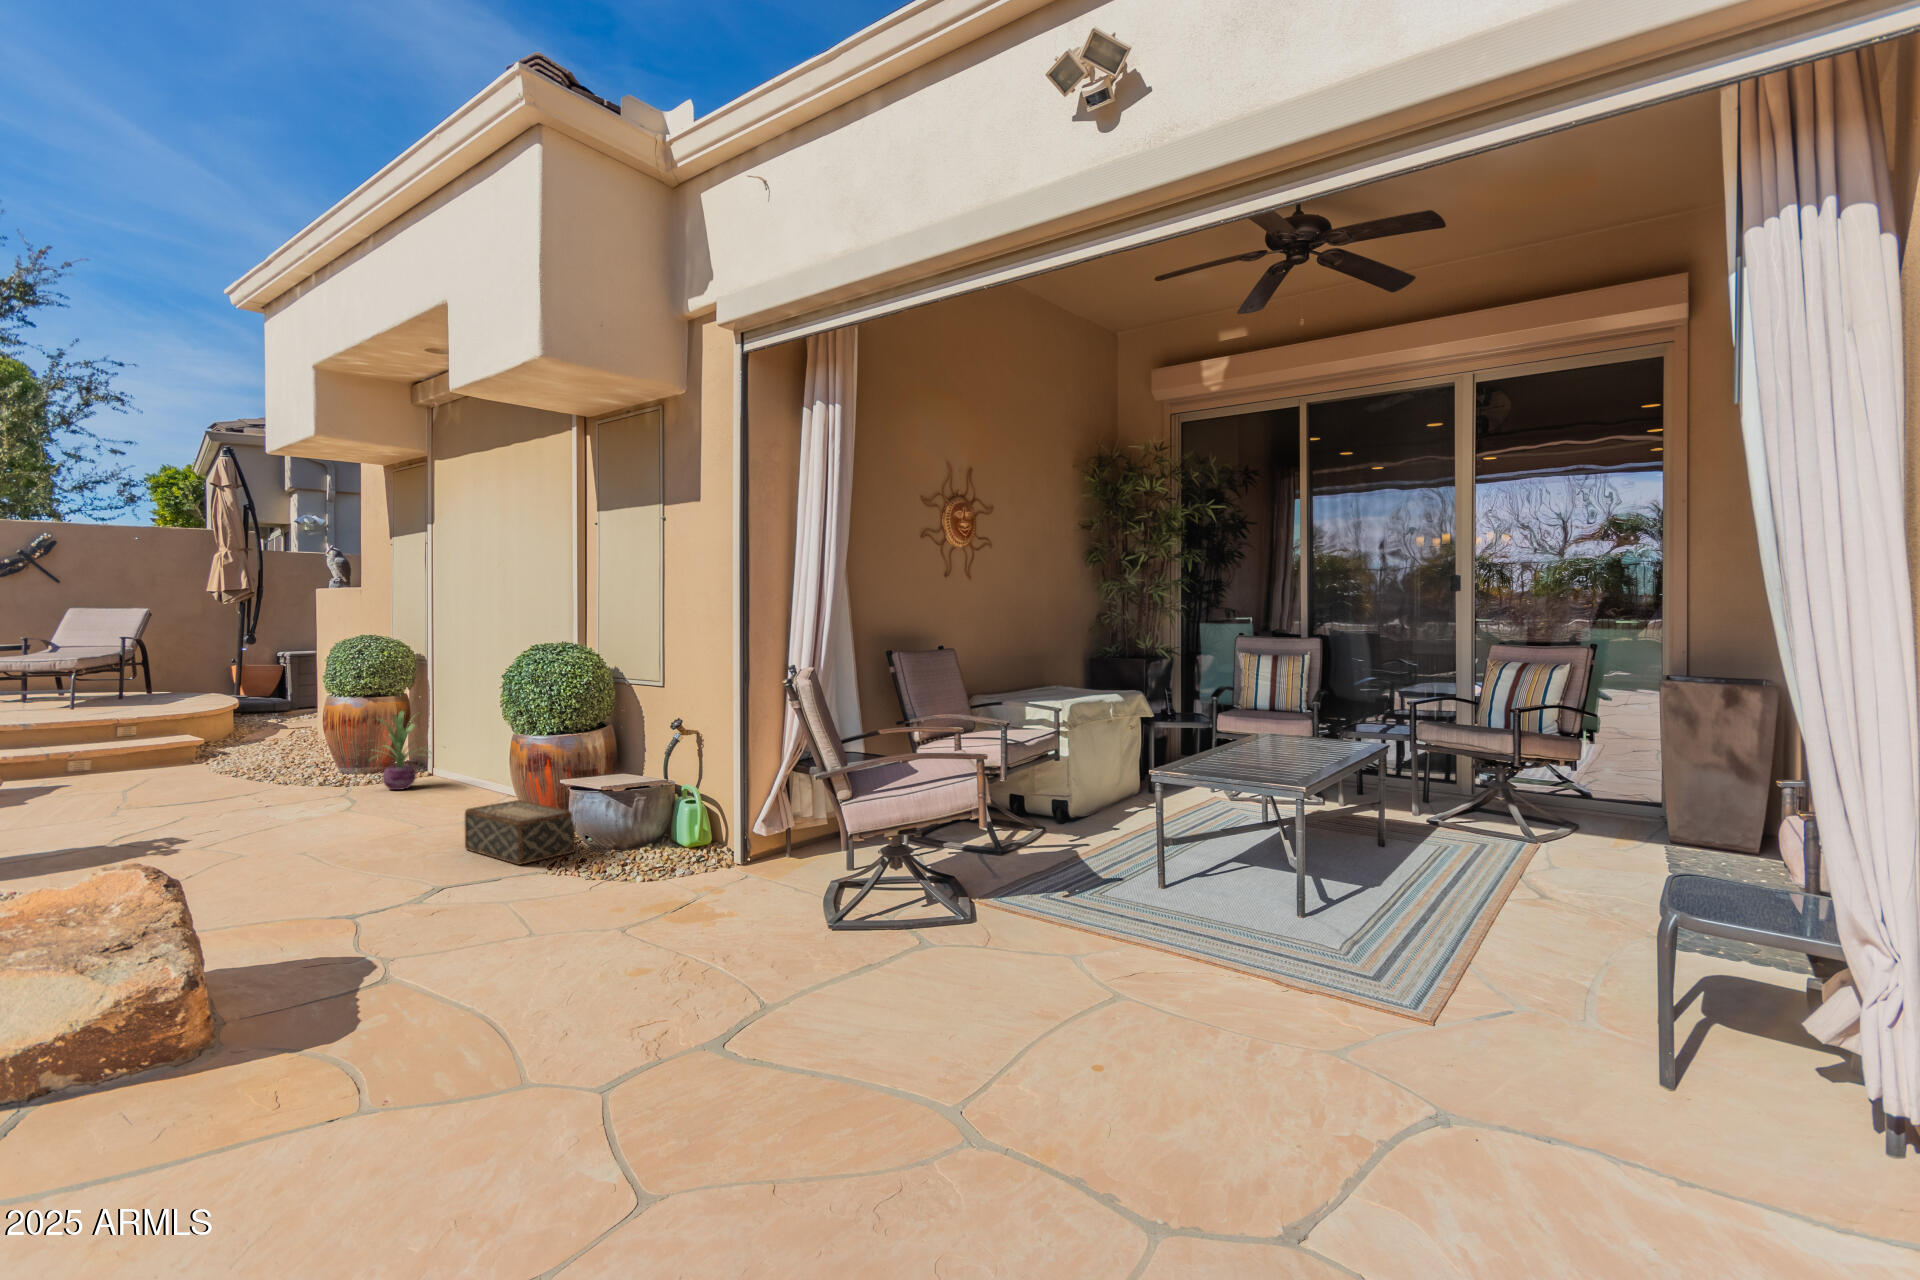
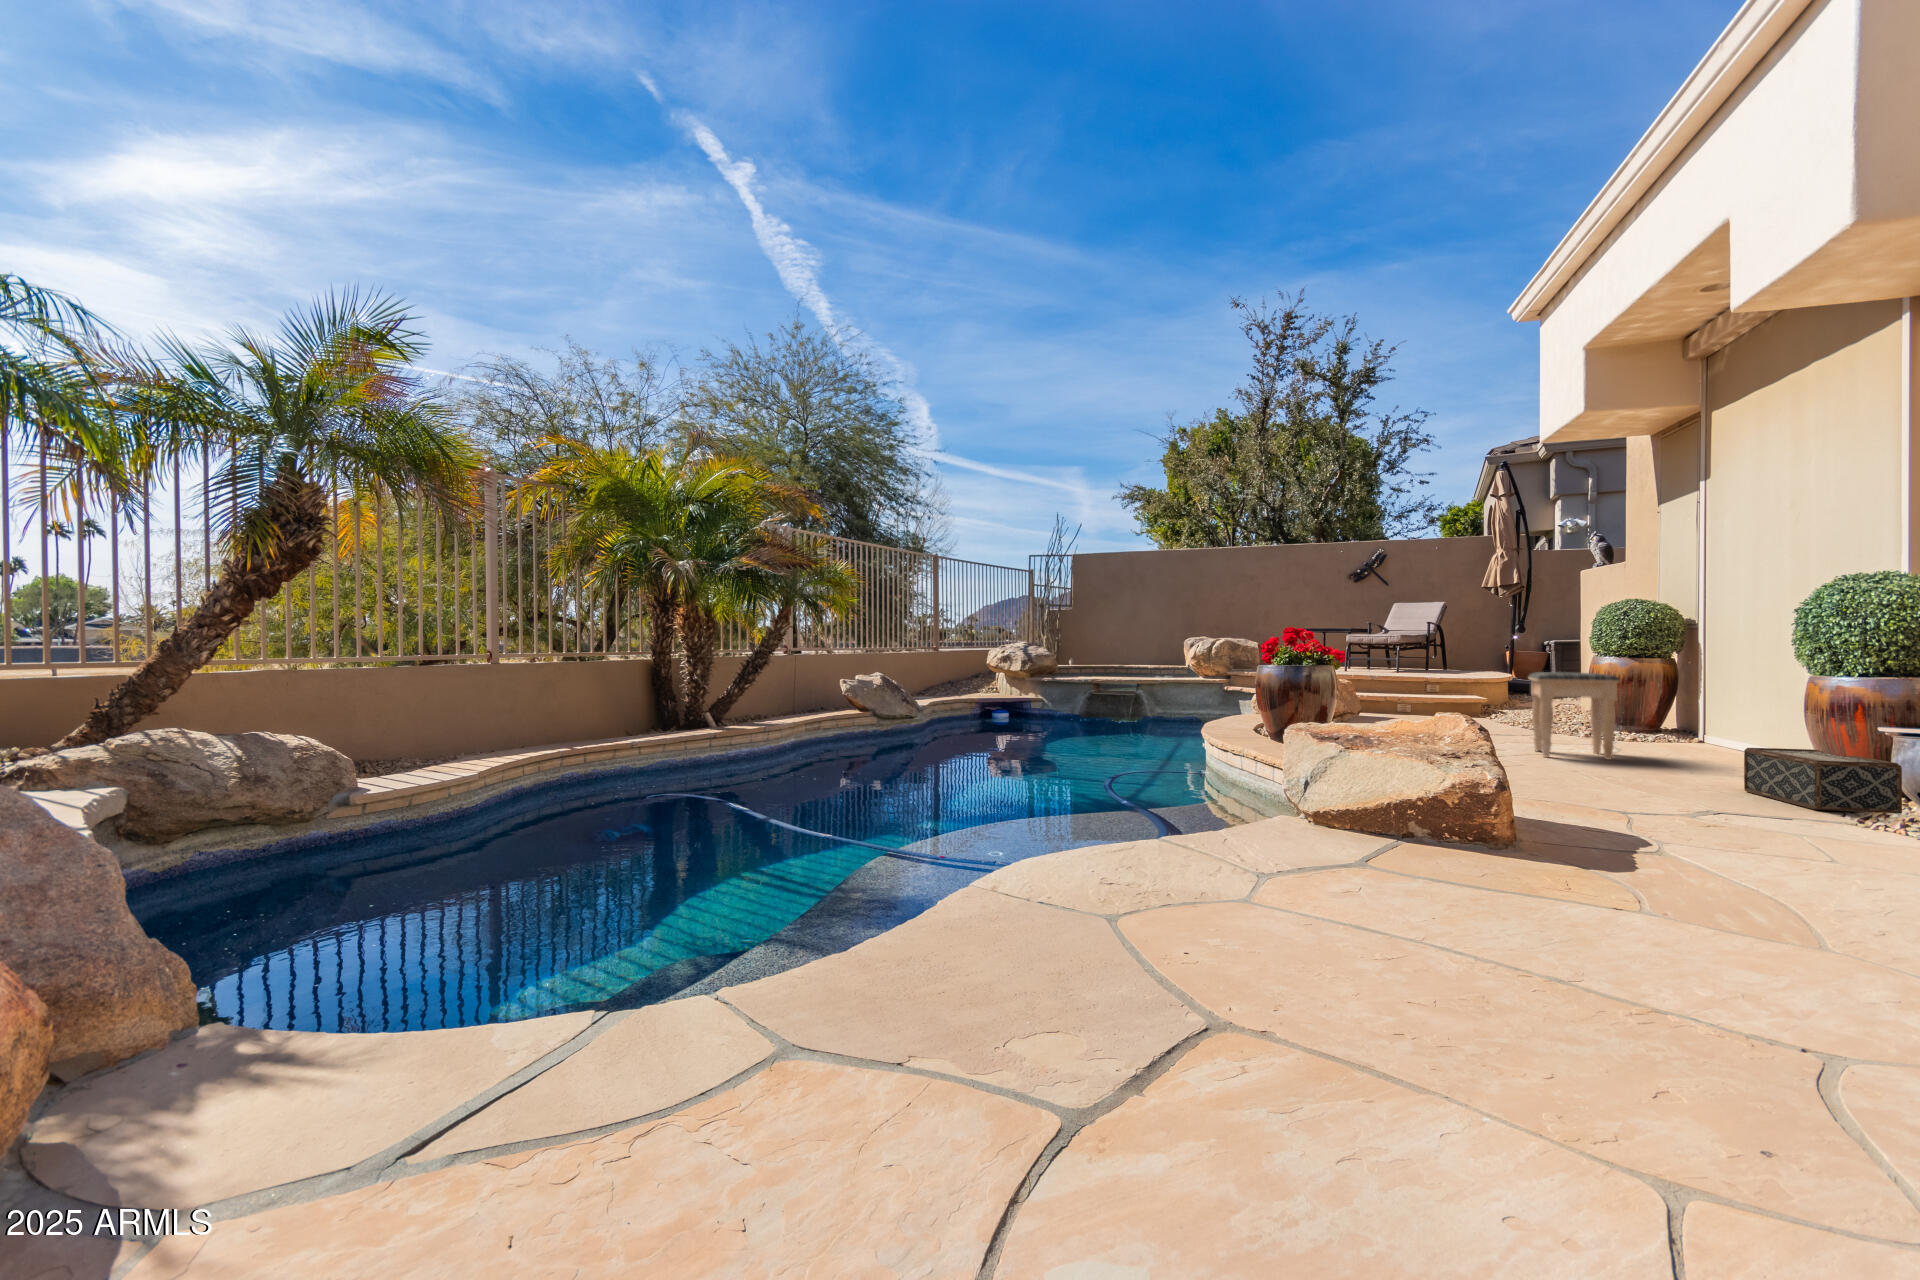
decorative plant: present [370,711,429,790] -> none [1614,670,1721,748]
footstool: none [250,728,353,832] -> present [1528,672,1620,760]

